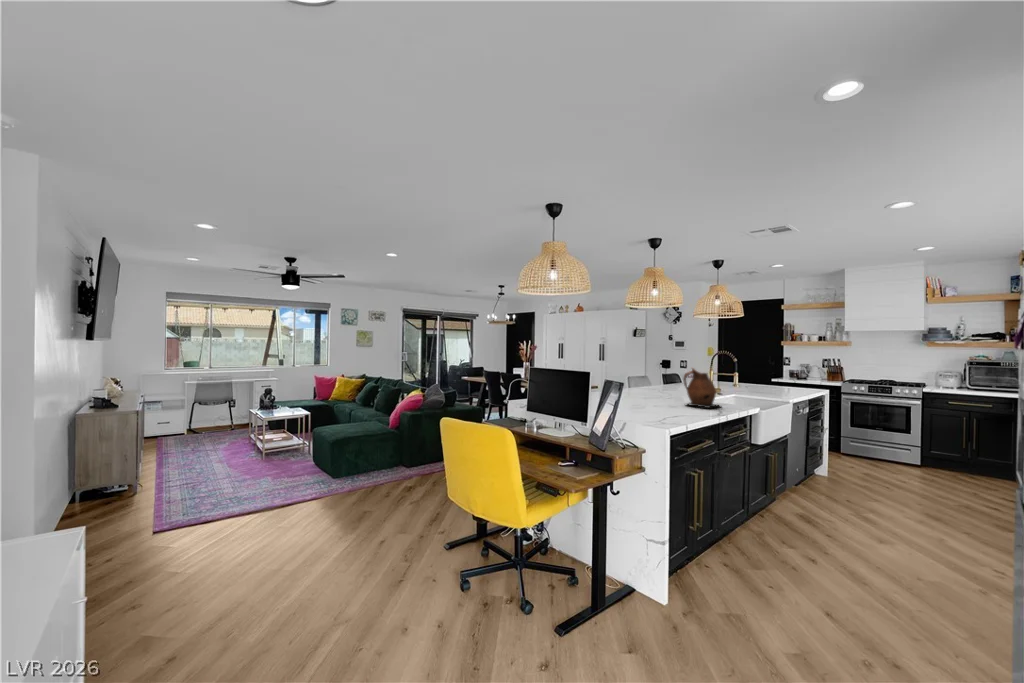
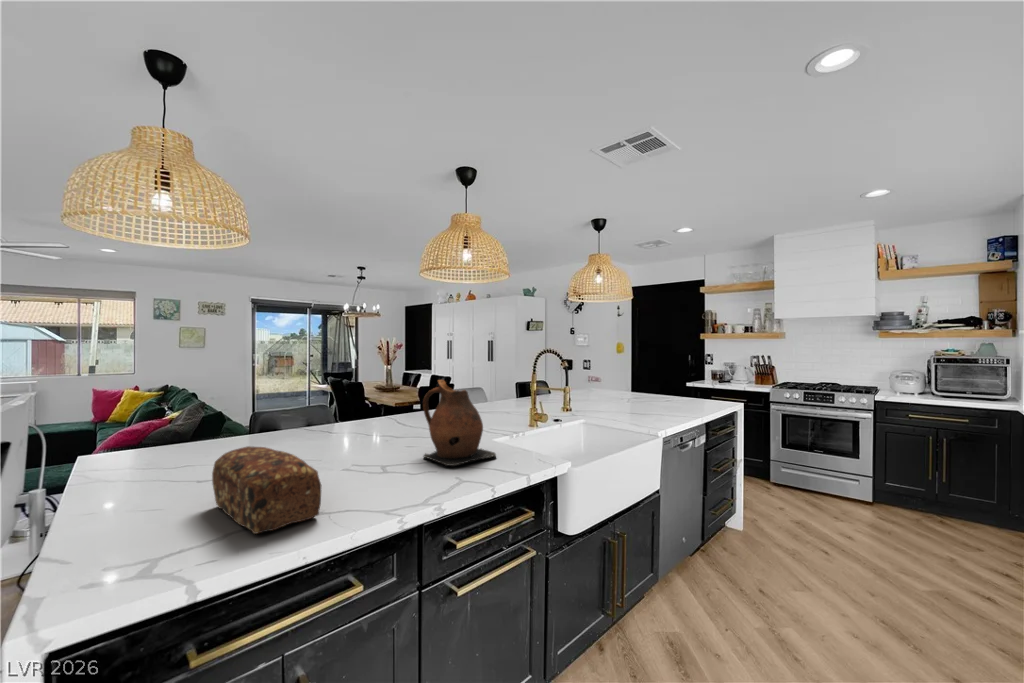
bread loaf: none [640,392,692,419] -> present [212,446,322,534]

